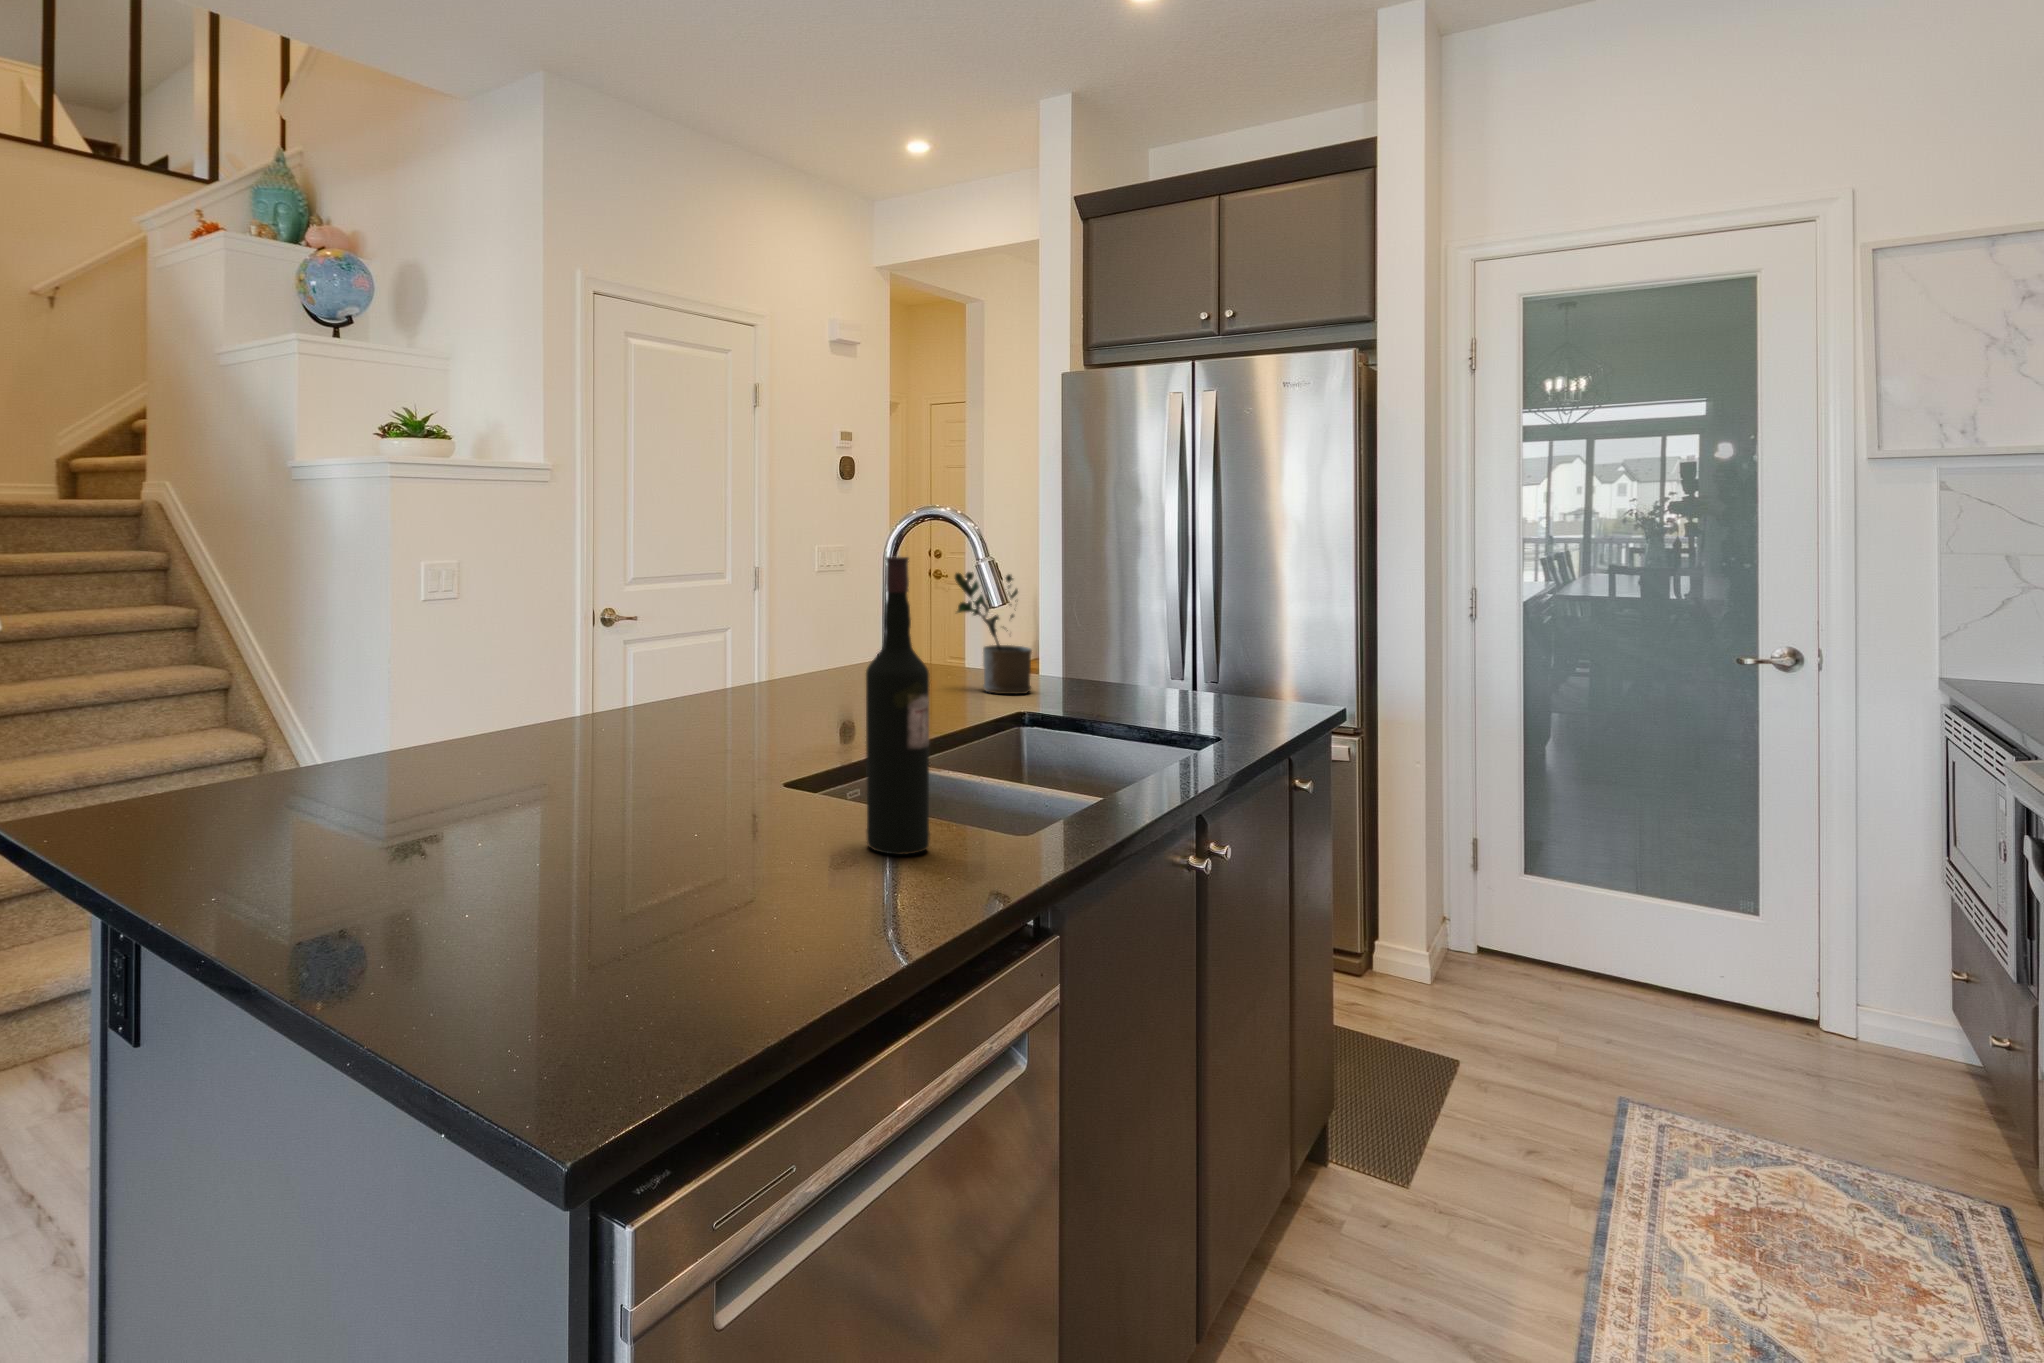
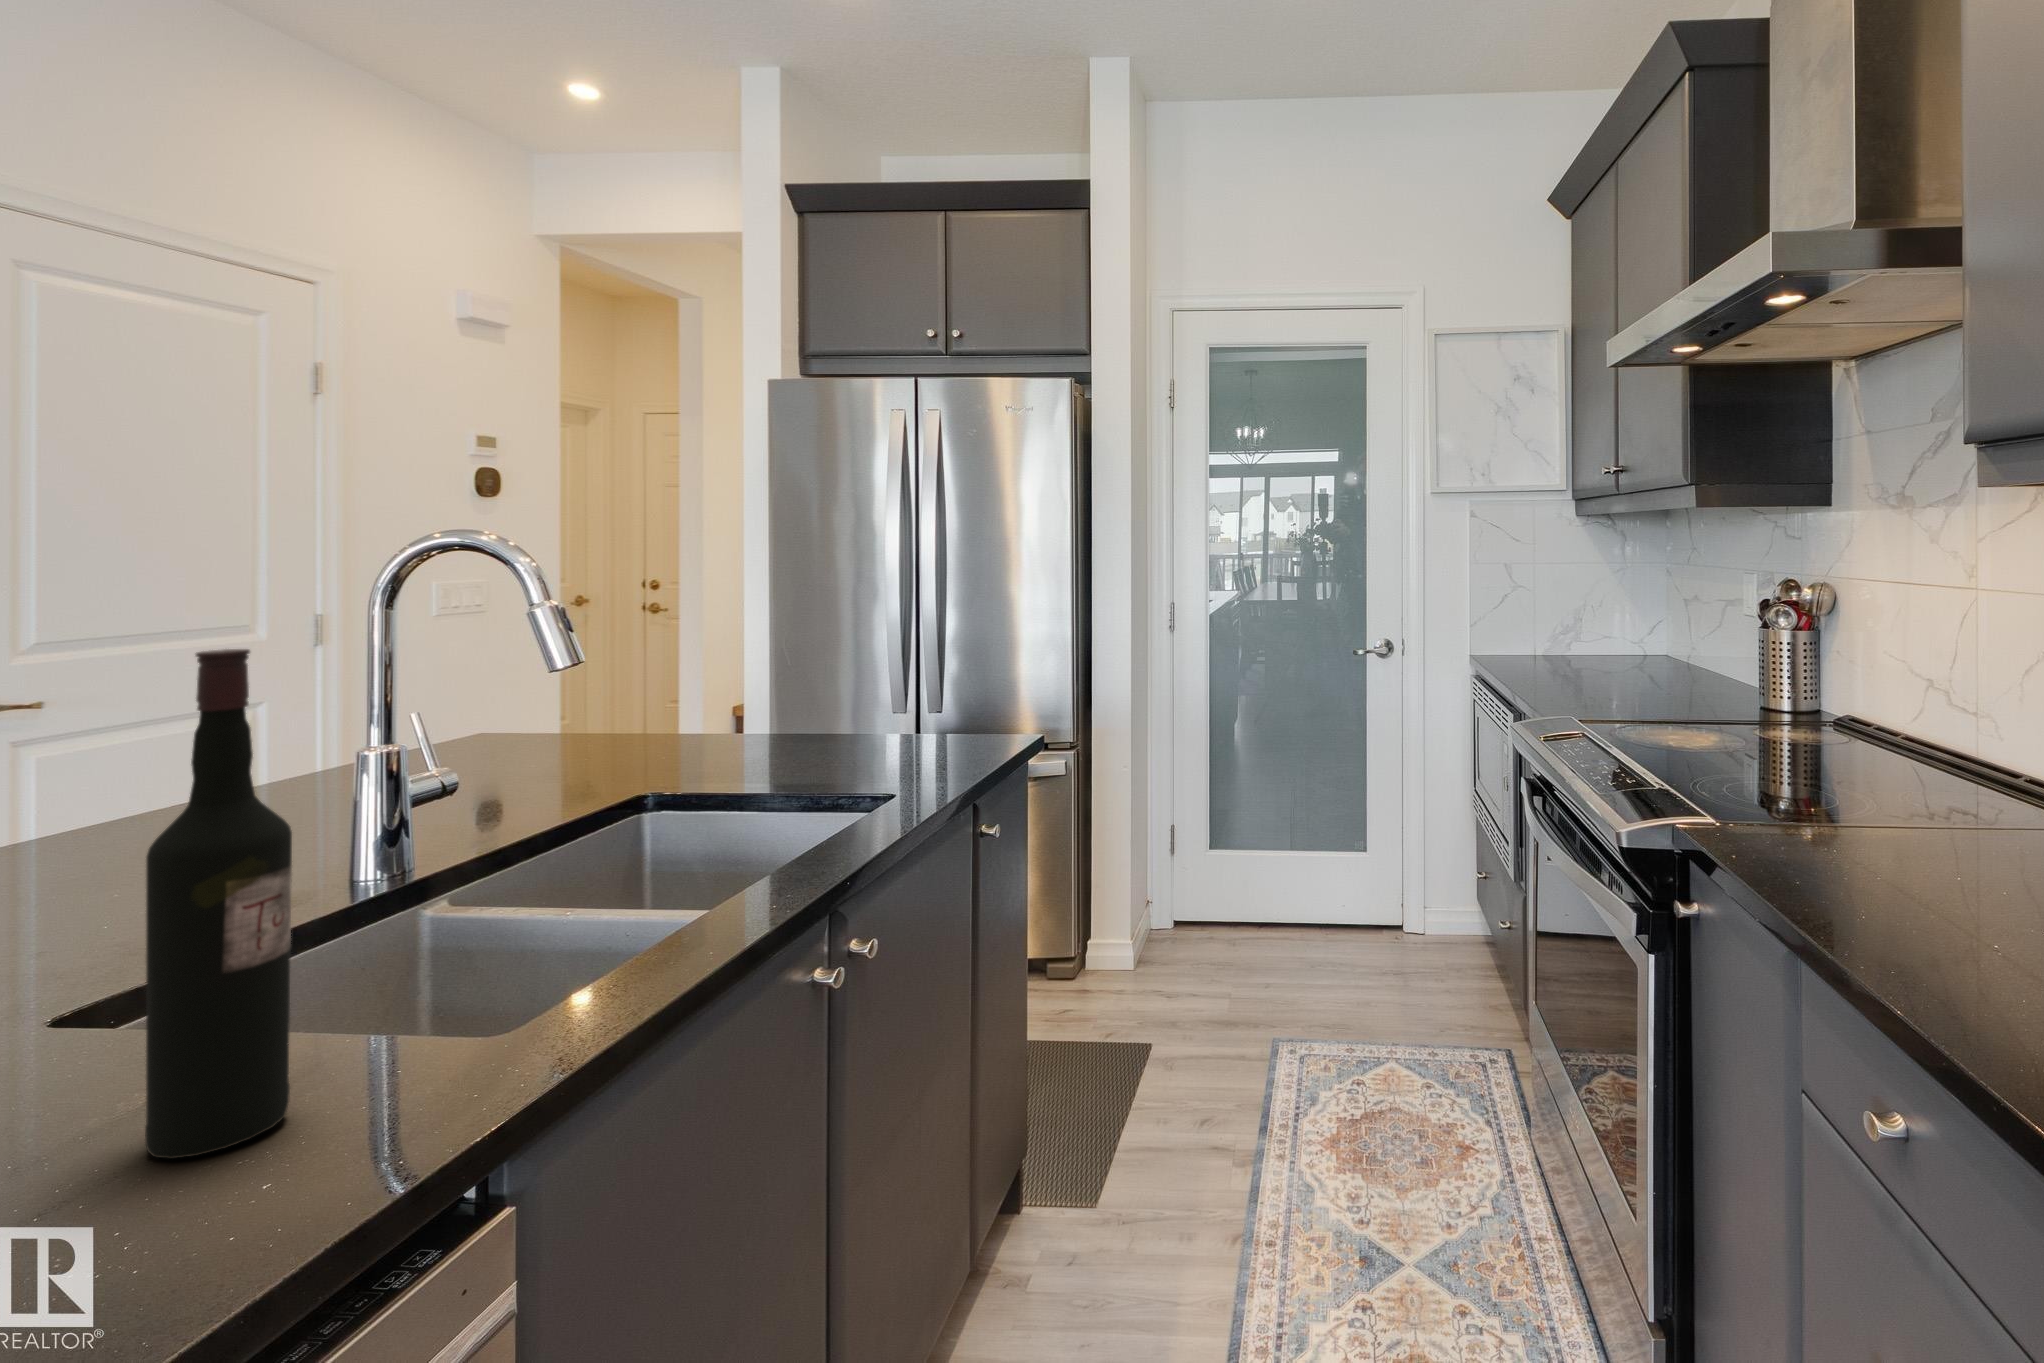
potted plant: present [955,572,1032,694] -> none [605,617,711,762]

